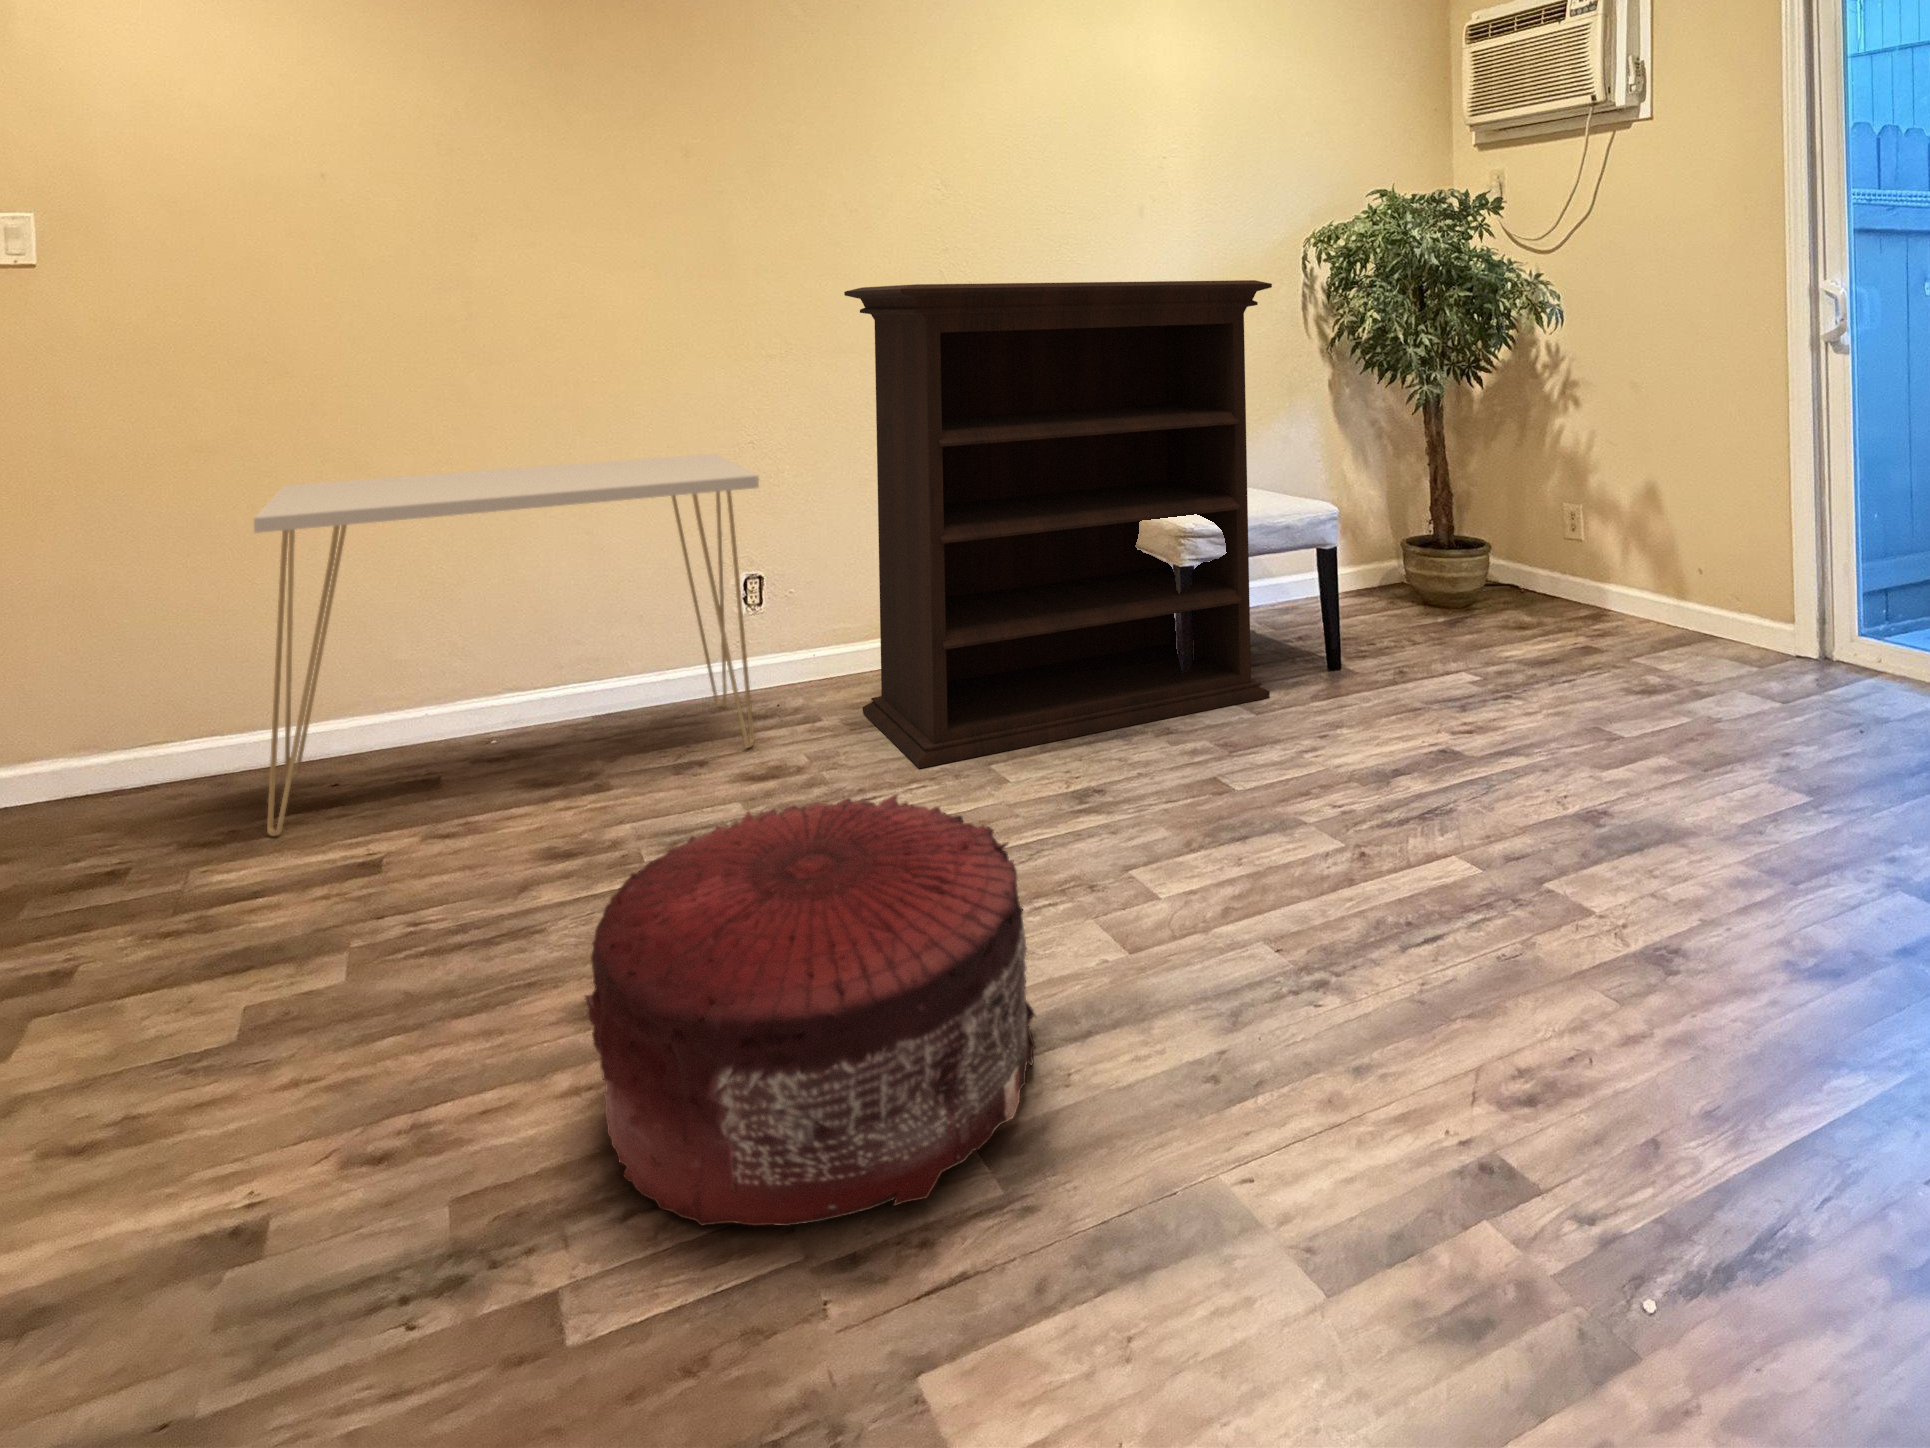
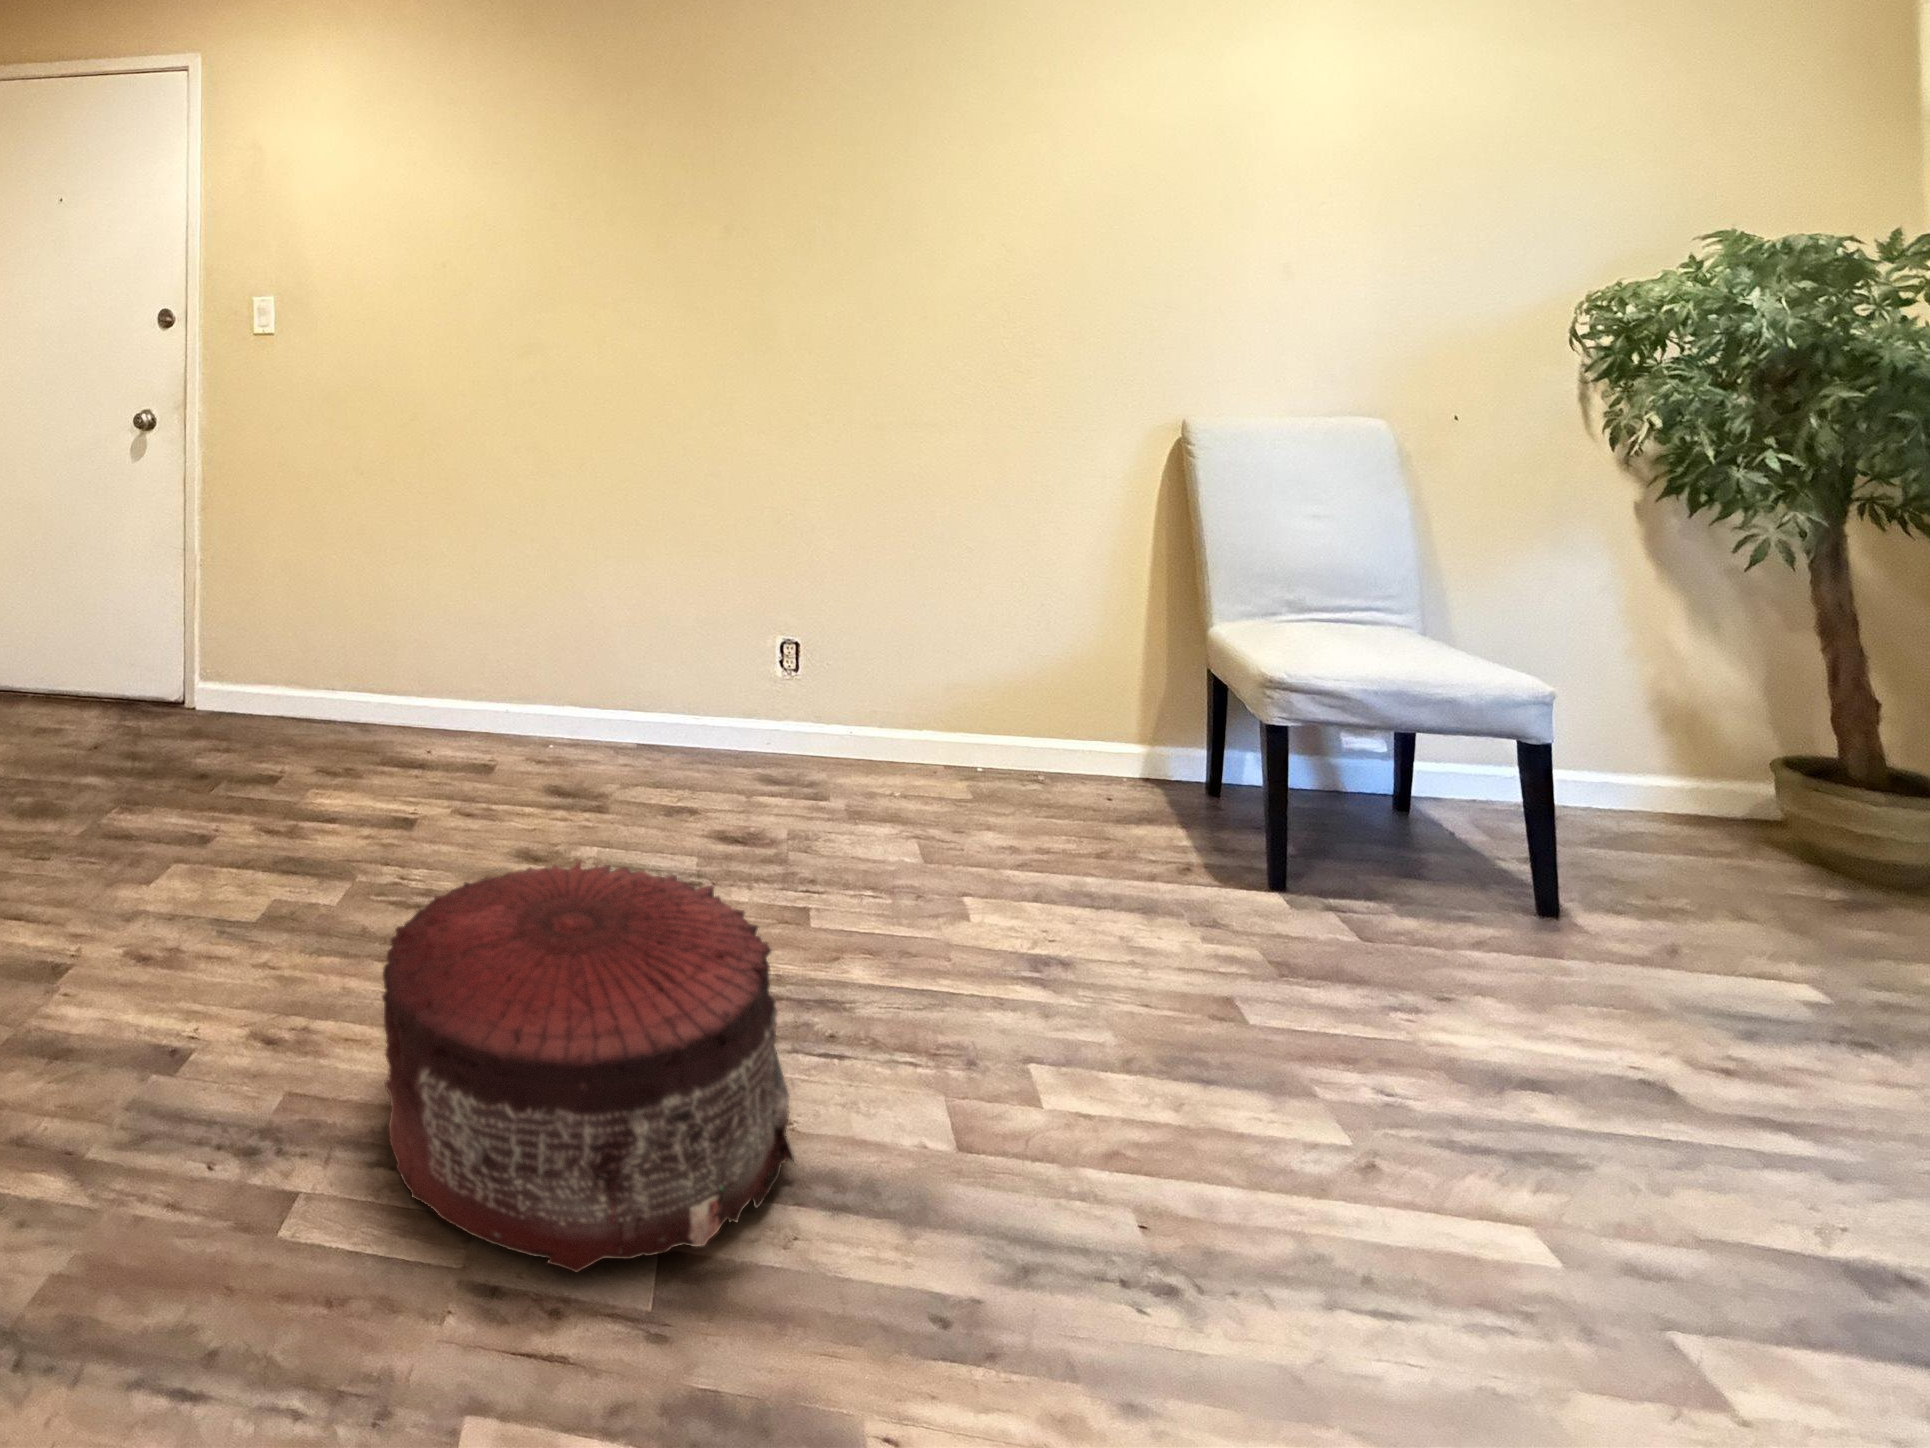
bookshelf: present [844,280,1272,768] -> none [849,363,1400,925]
console table: present [254,454,759,836] -> none [353,509,747,810]

